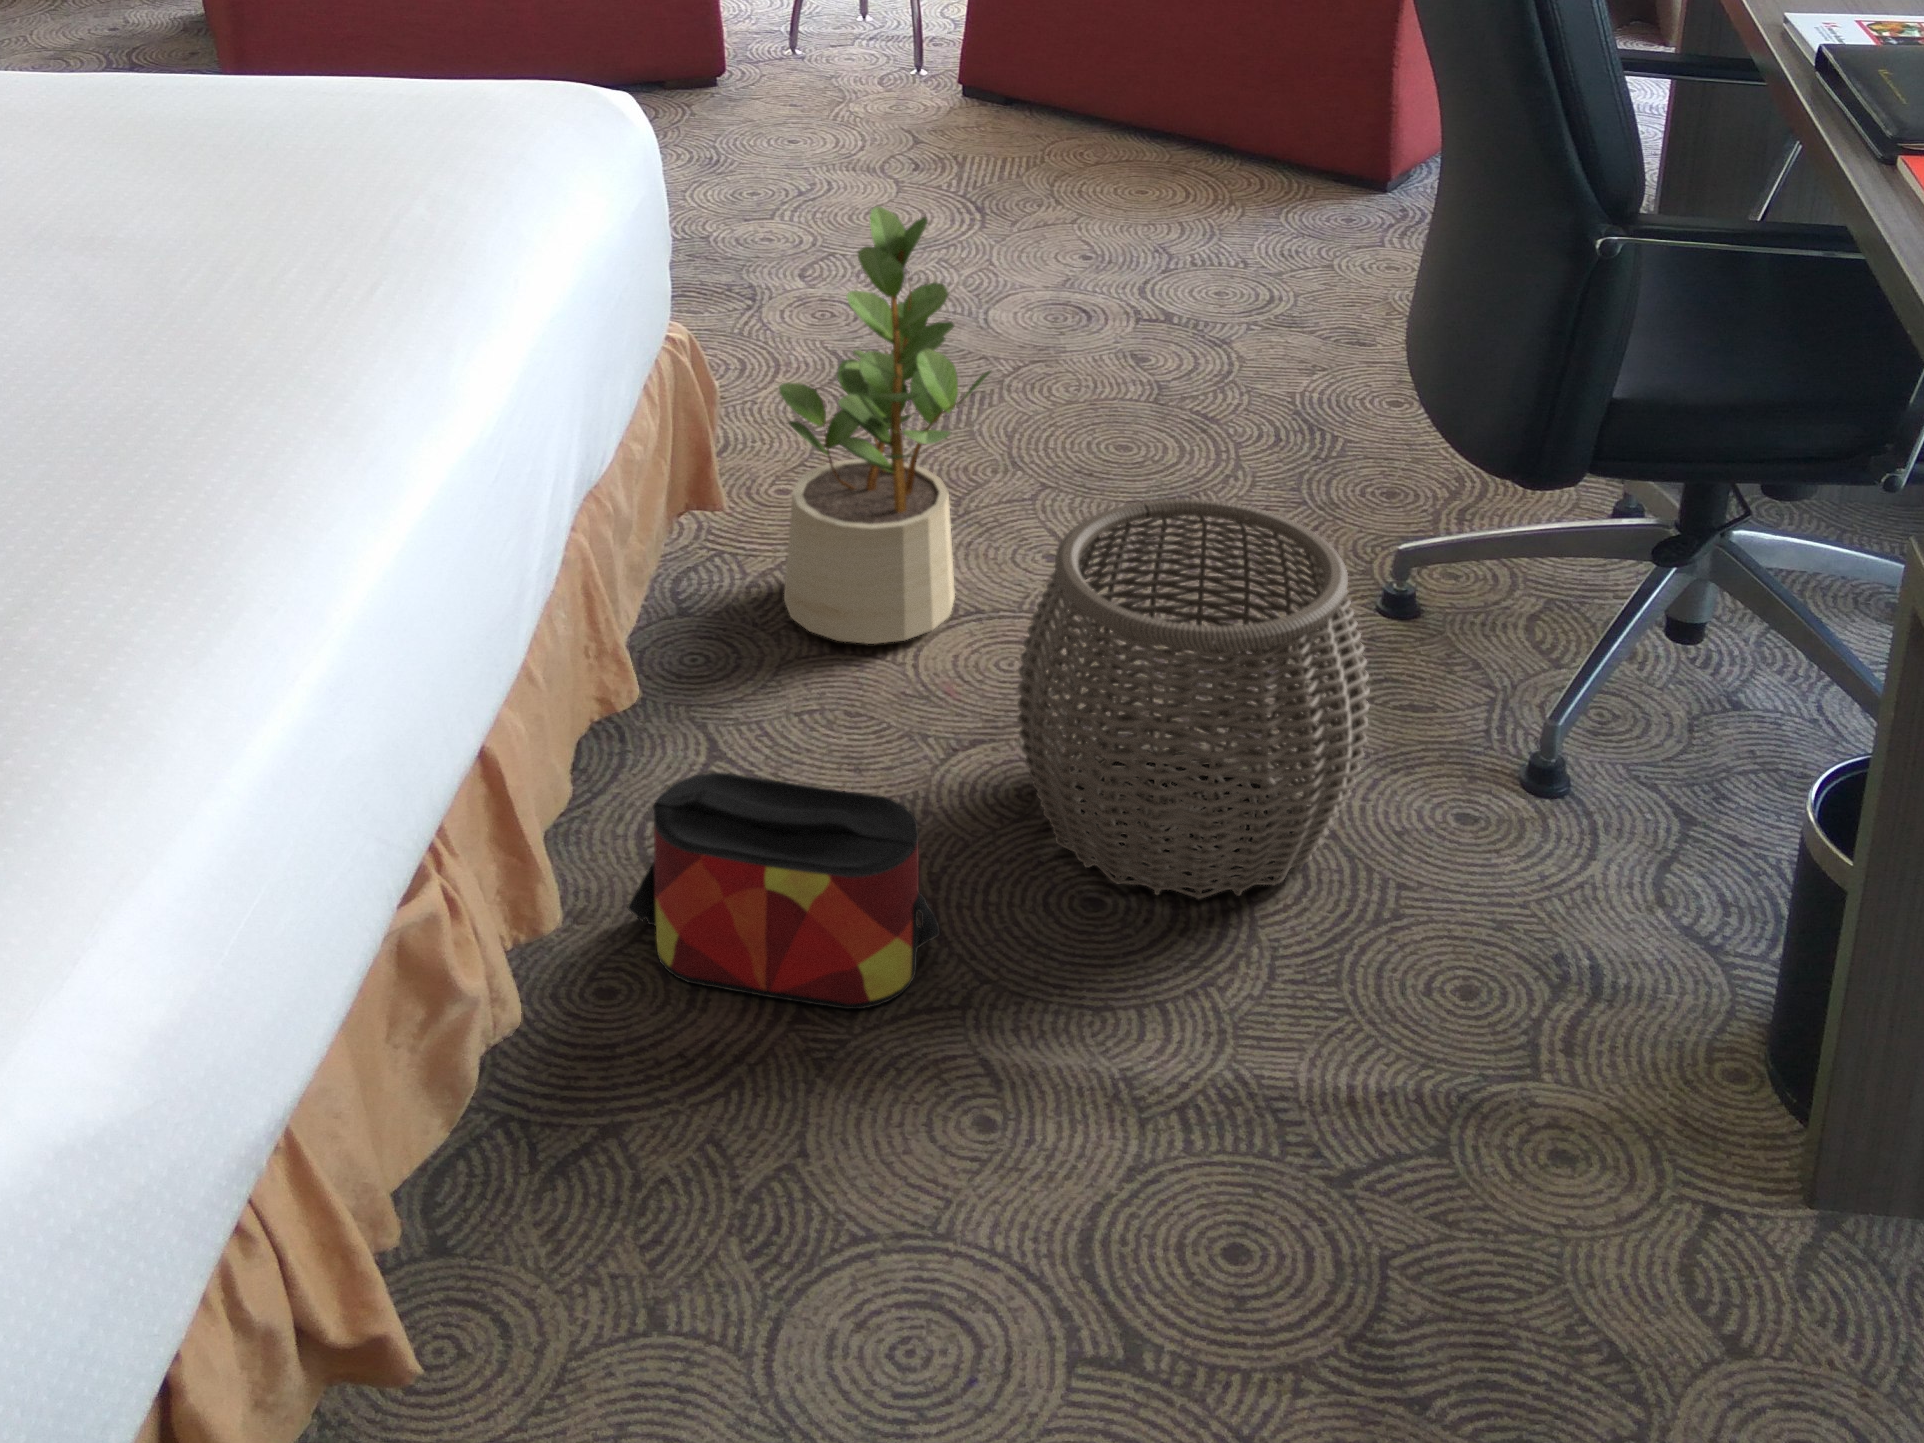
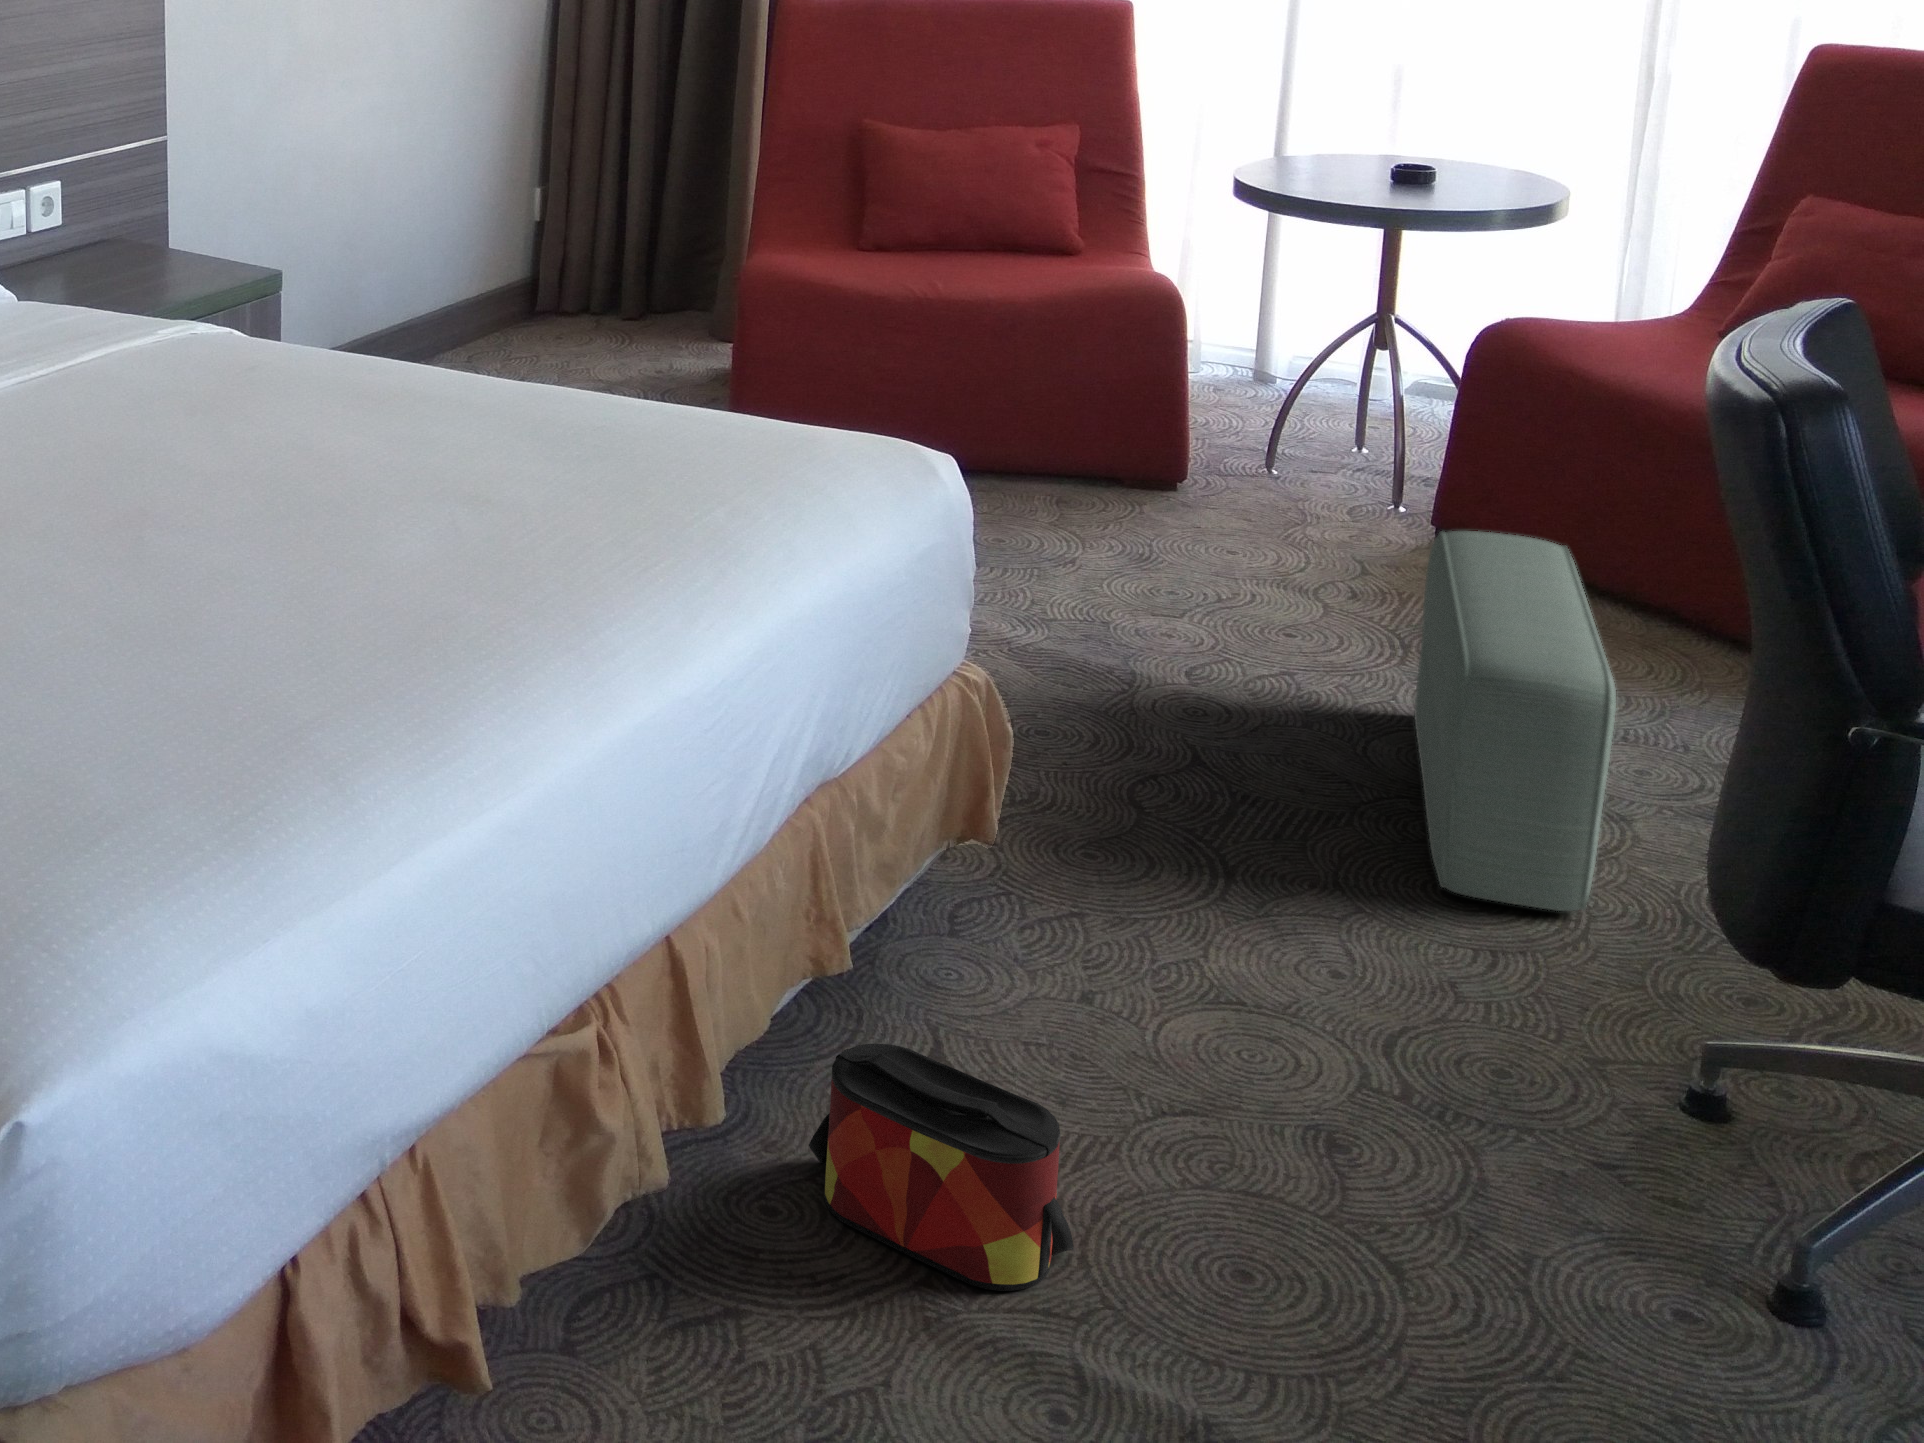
pouf: none [1015,83,1249,450] -> present [1414,531,1616,911]
potted plant: present [779,206,990,644] -> none [1055,594,1265,1006]
woven basket: present [1017,499,1370,899] -> none [1203,908,1570,1312]

